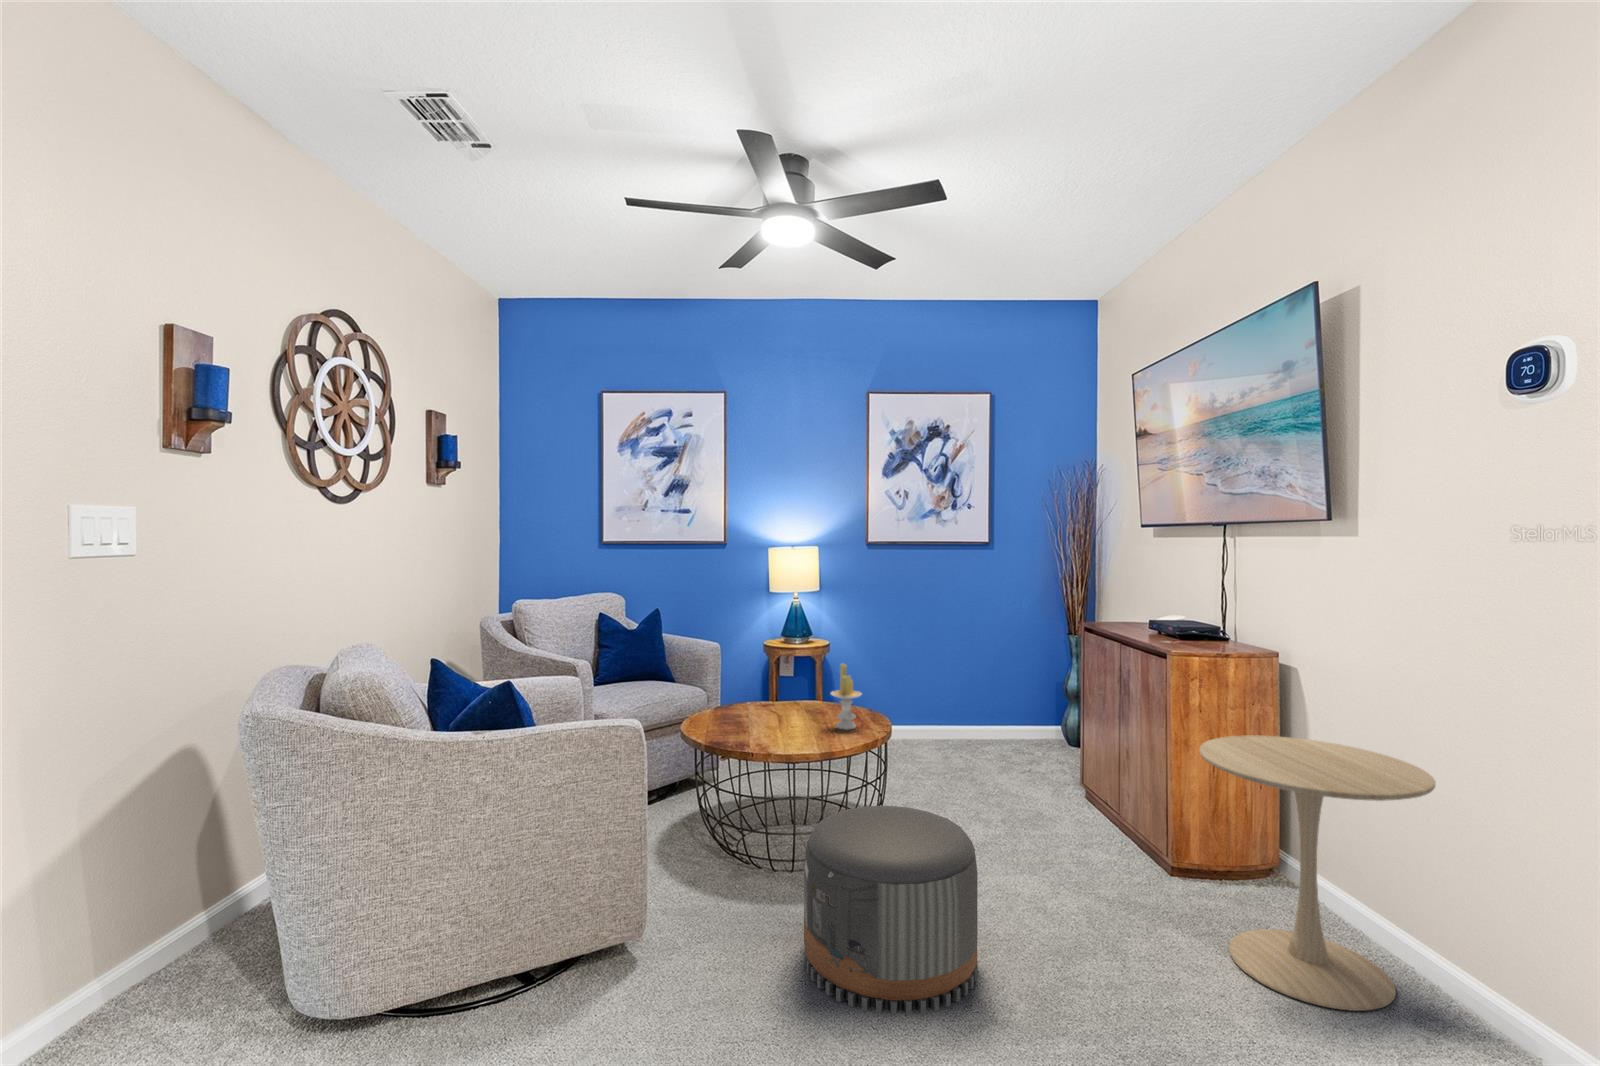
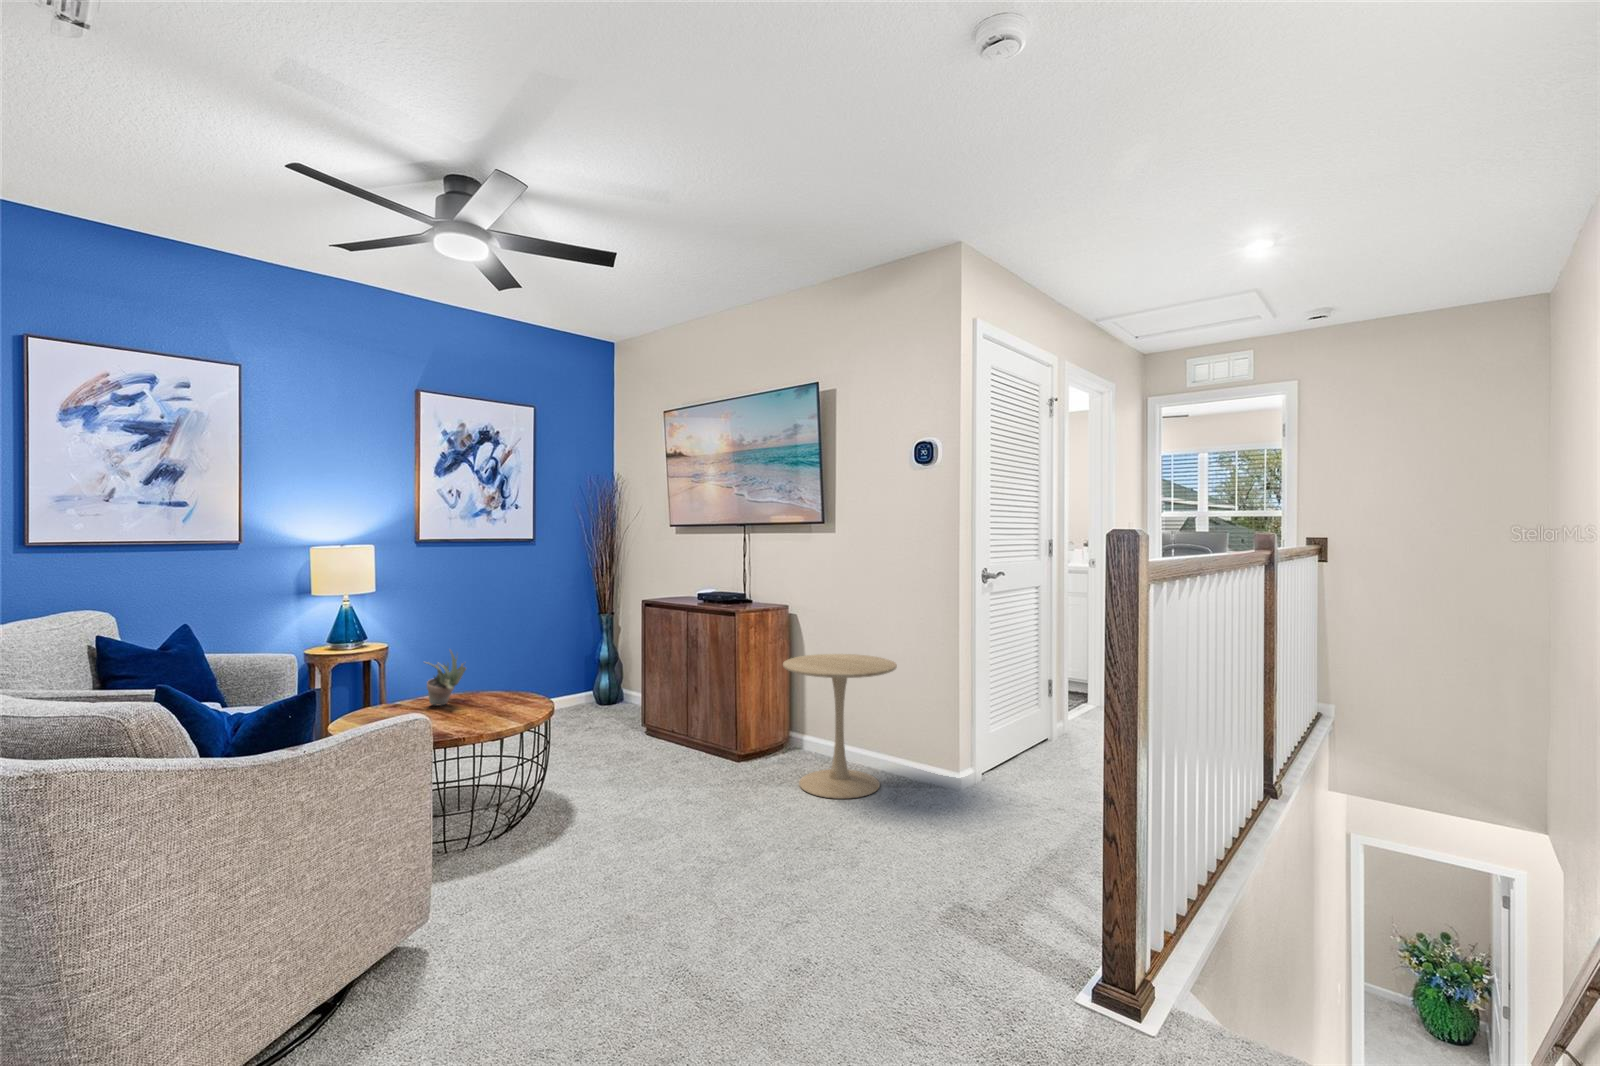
succulent plant: none [785,657,822,714] -> present [425,650,466,706]
candle: present [831,664,862,730] -> none [493,648,524,708]
pouf: present [804,806,978,1015] -> none [558,747,697,899]

